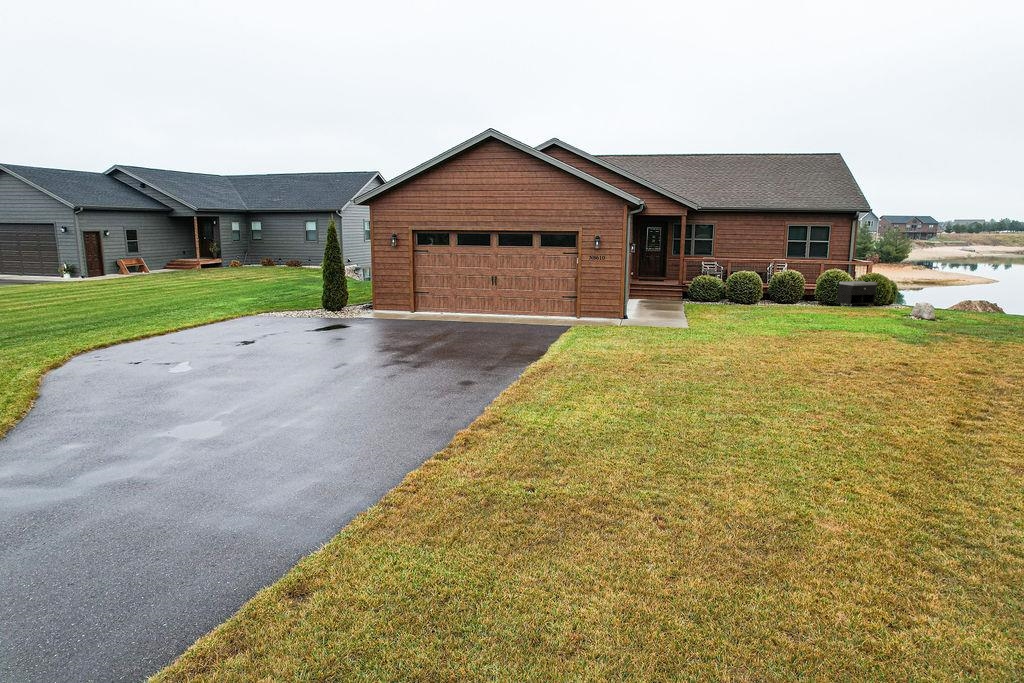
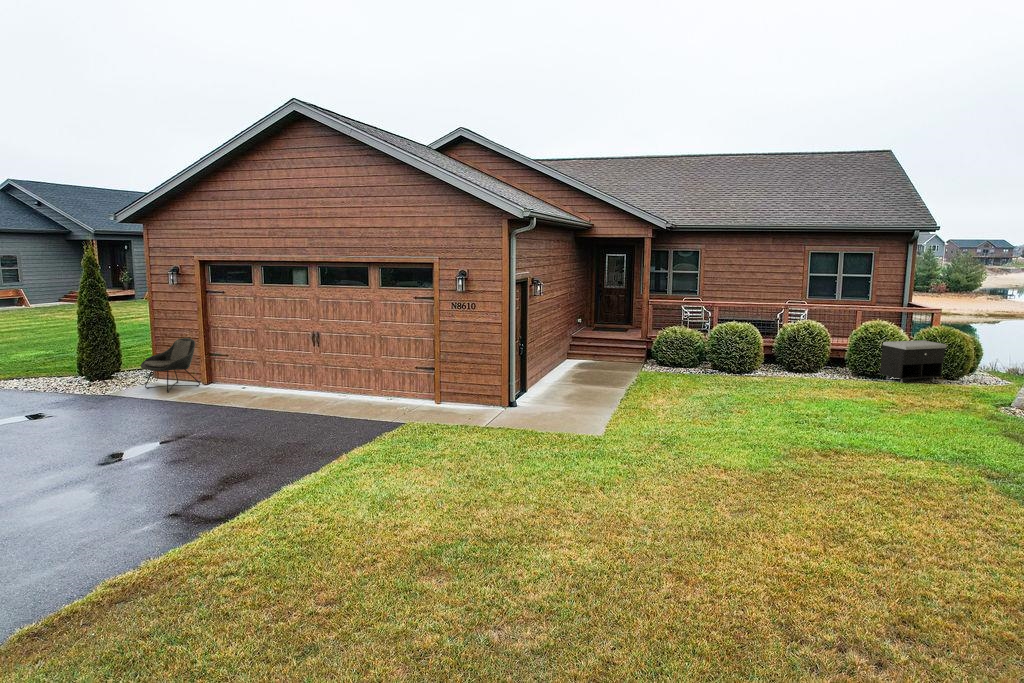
lounge chair: none [378,281,413,316] -> present [141,338,200,393]

